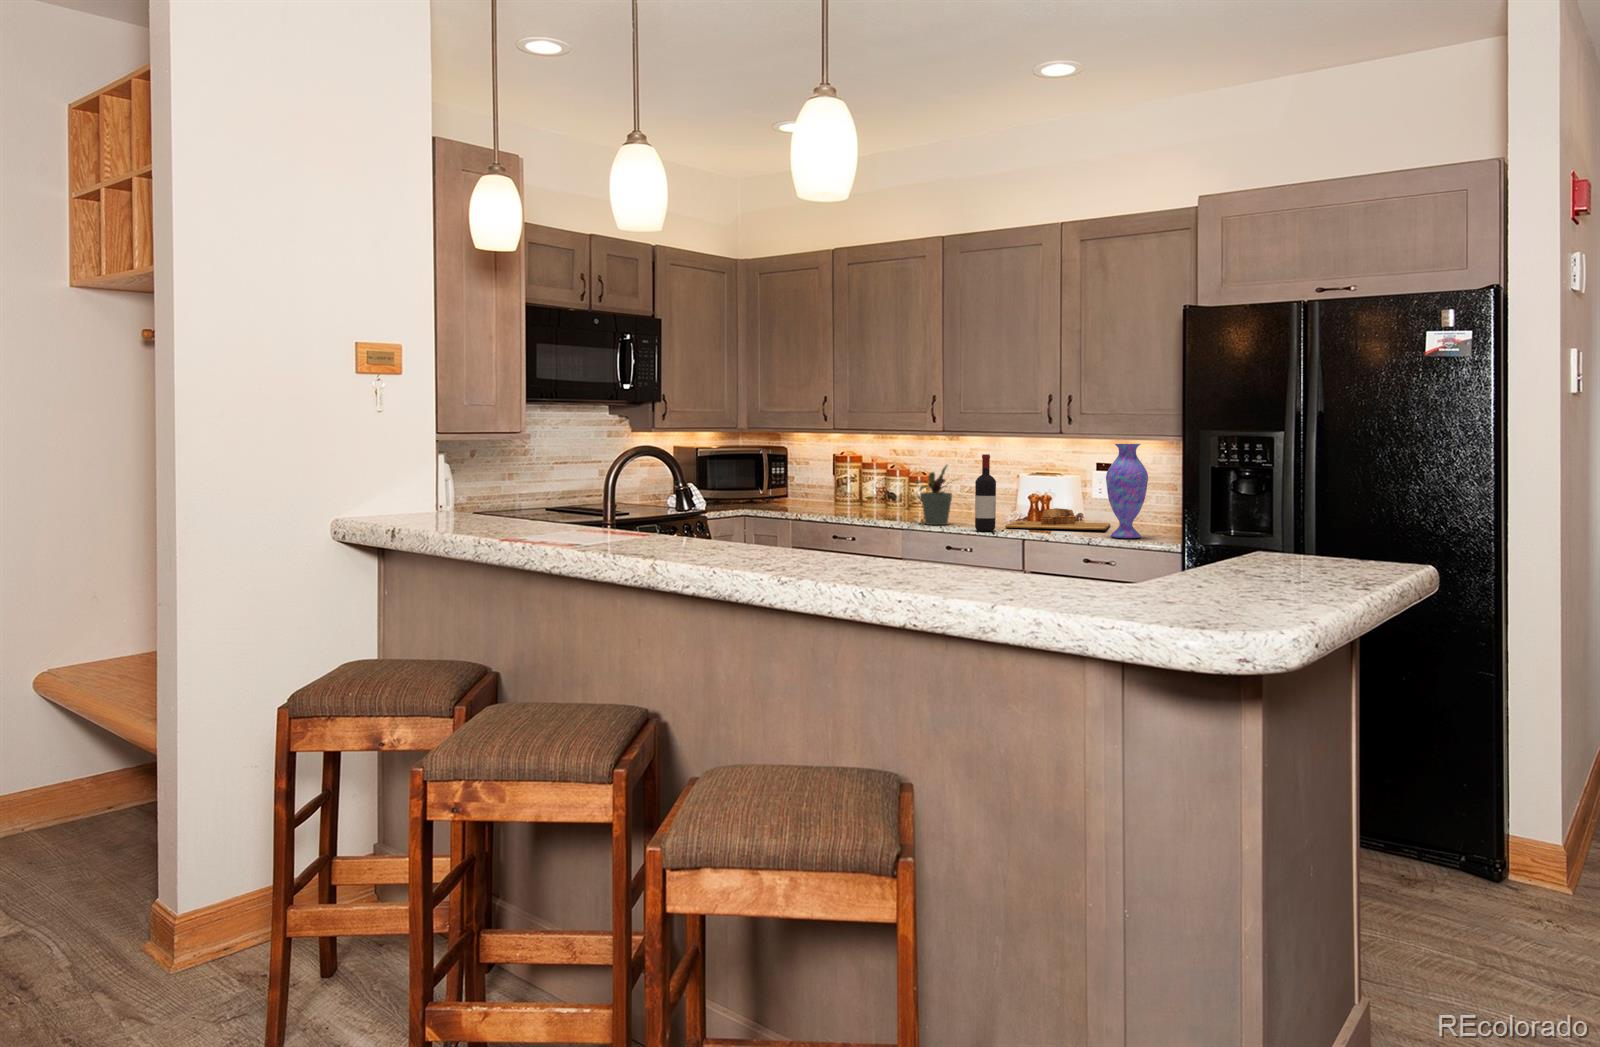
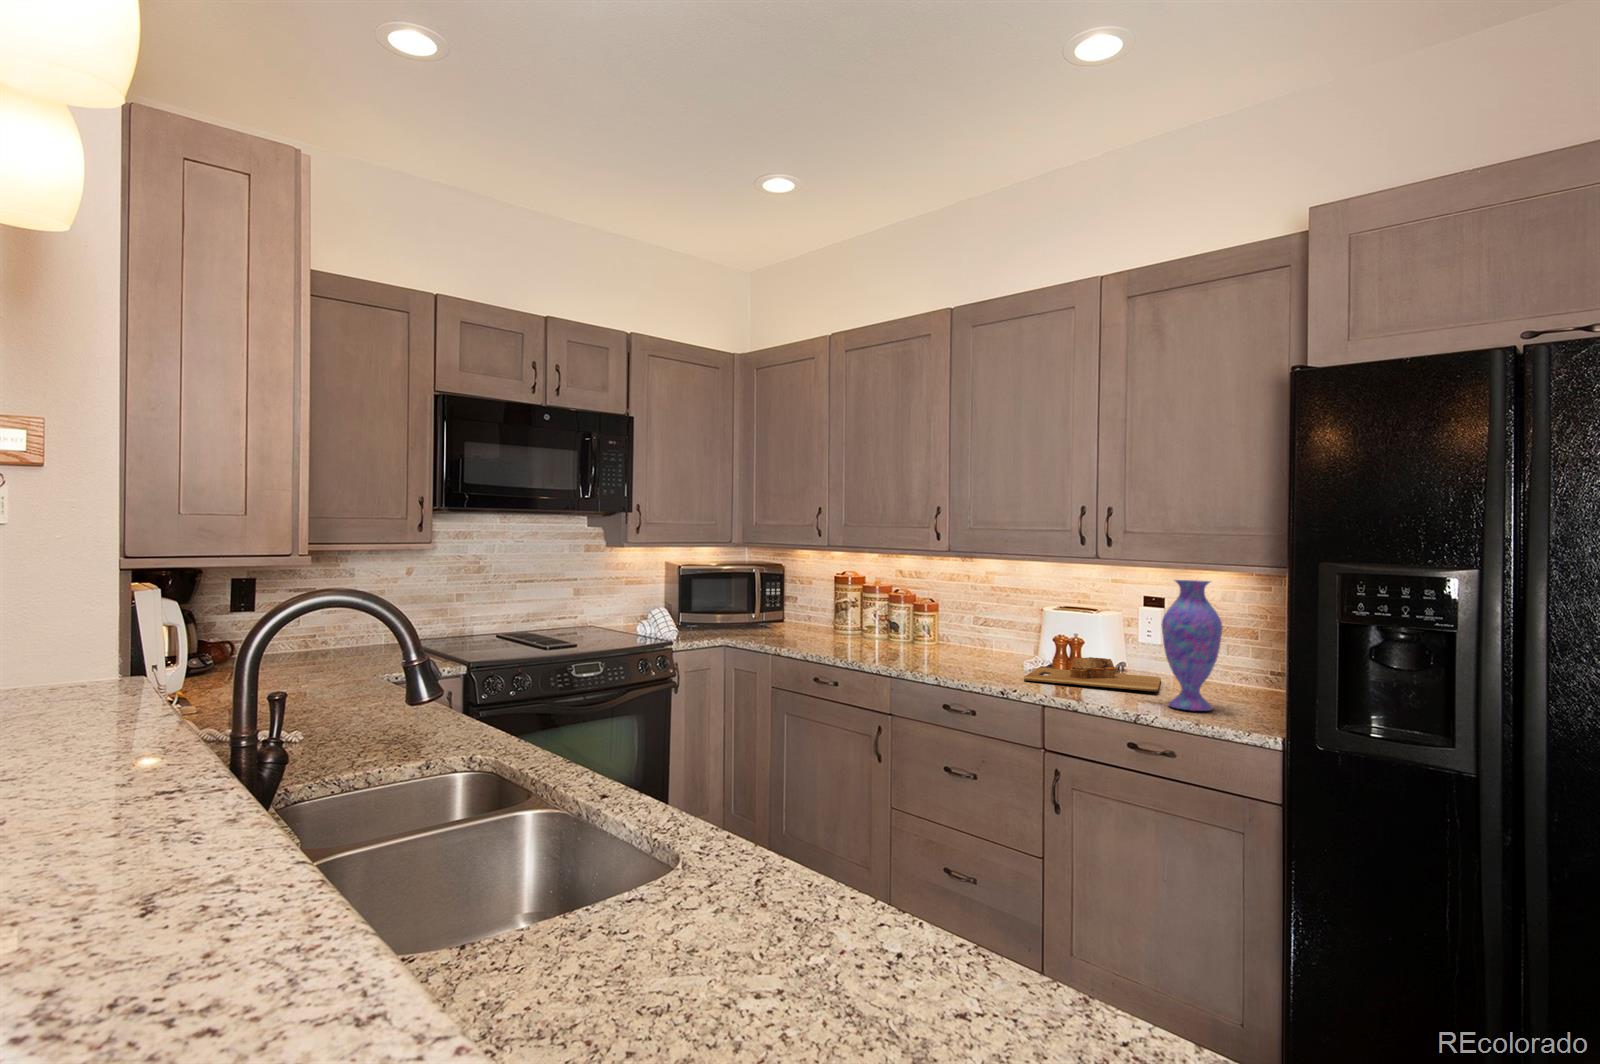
wine bottle: present [975,454,996,531] -> none [984,587,1012,687]
potted plant: present [916,465,952,525] -> none [912,596,968,671]

